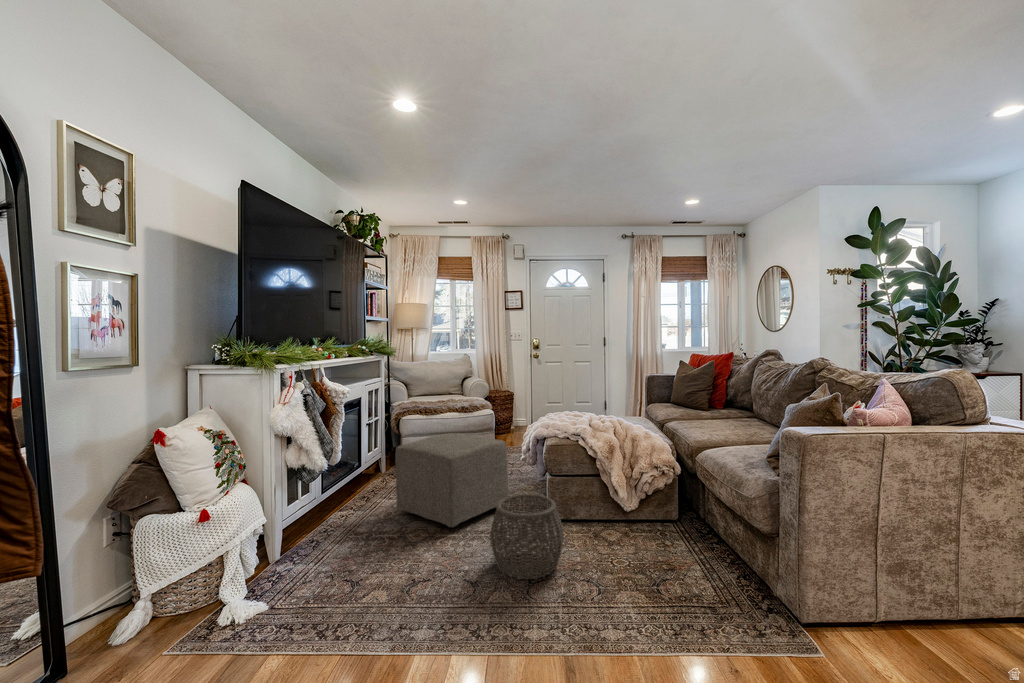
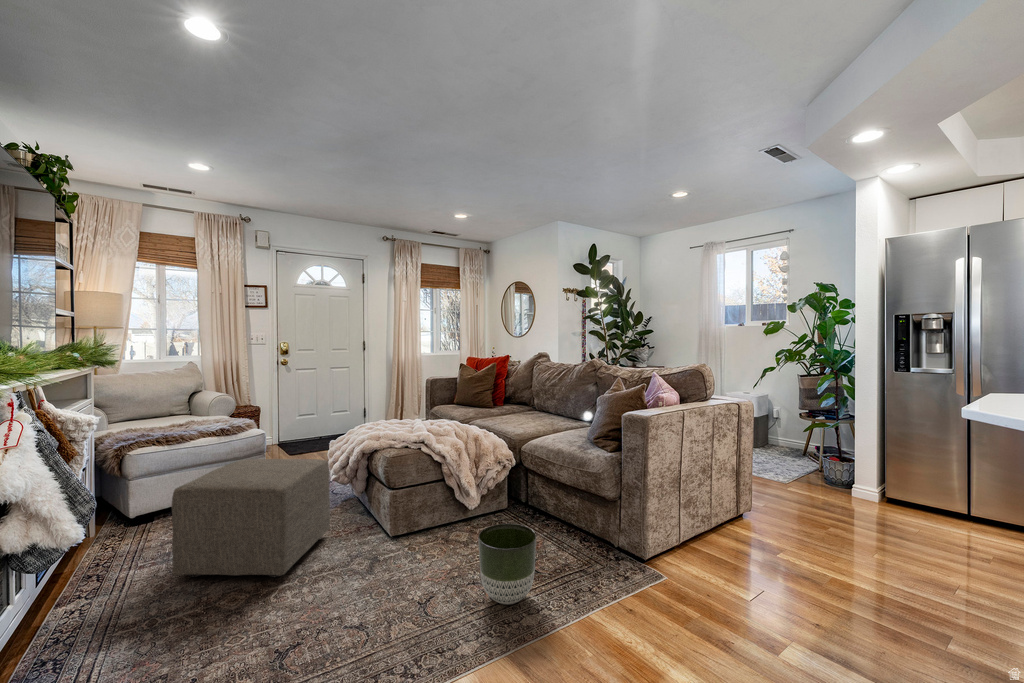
woven basket: present [490,494,564,580] -> none [362,509,444,606]
planter: none [575,528,637,613] -> present [478,524,536,604]

